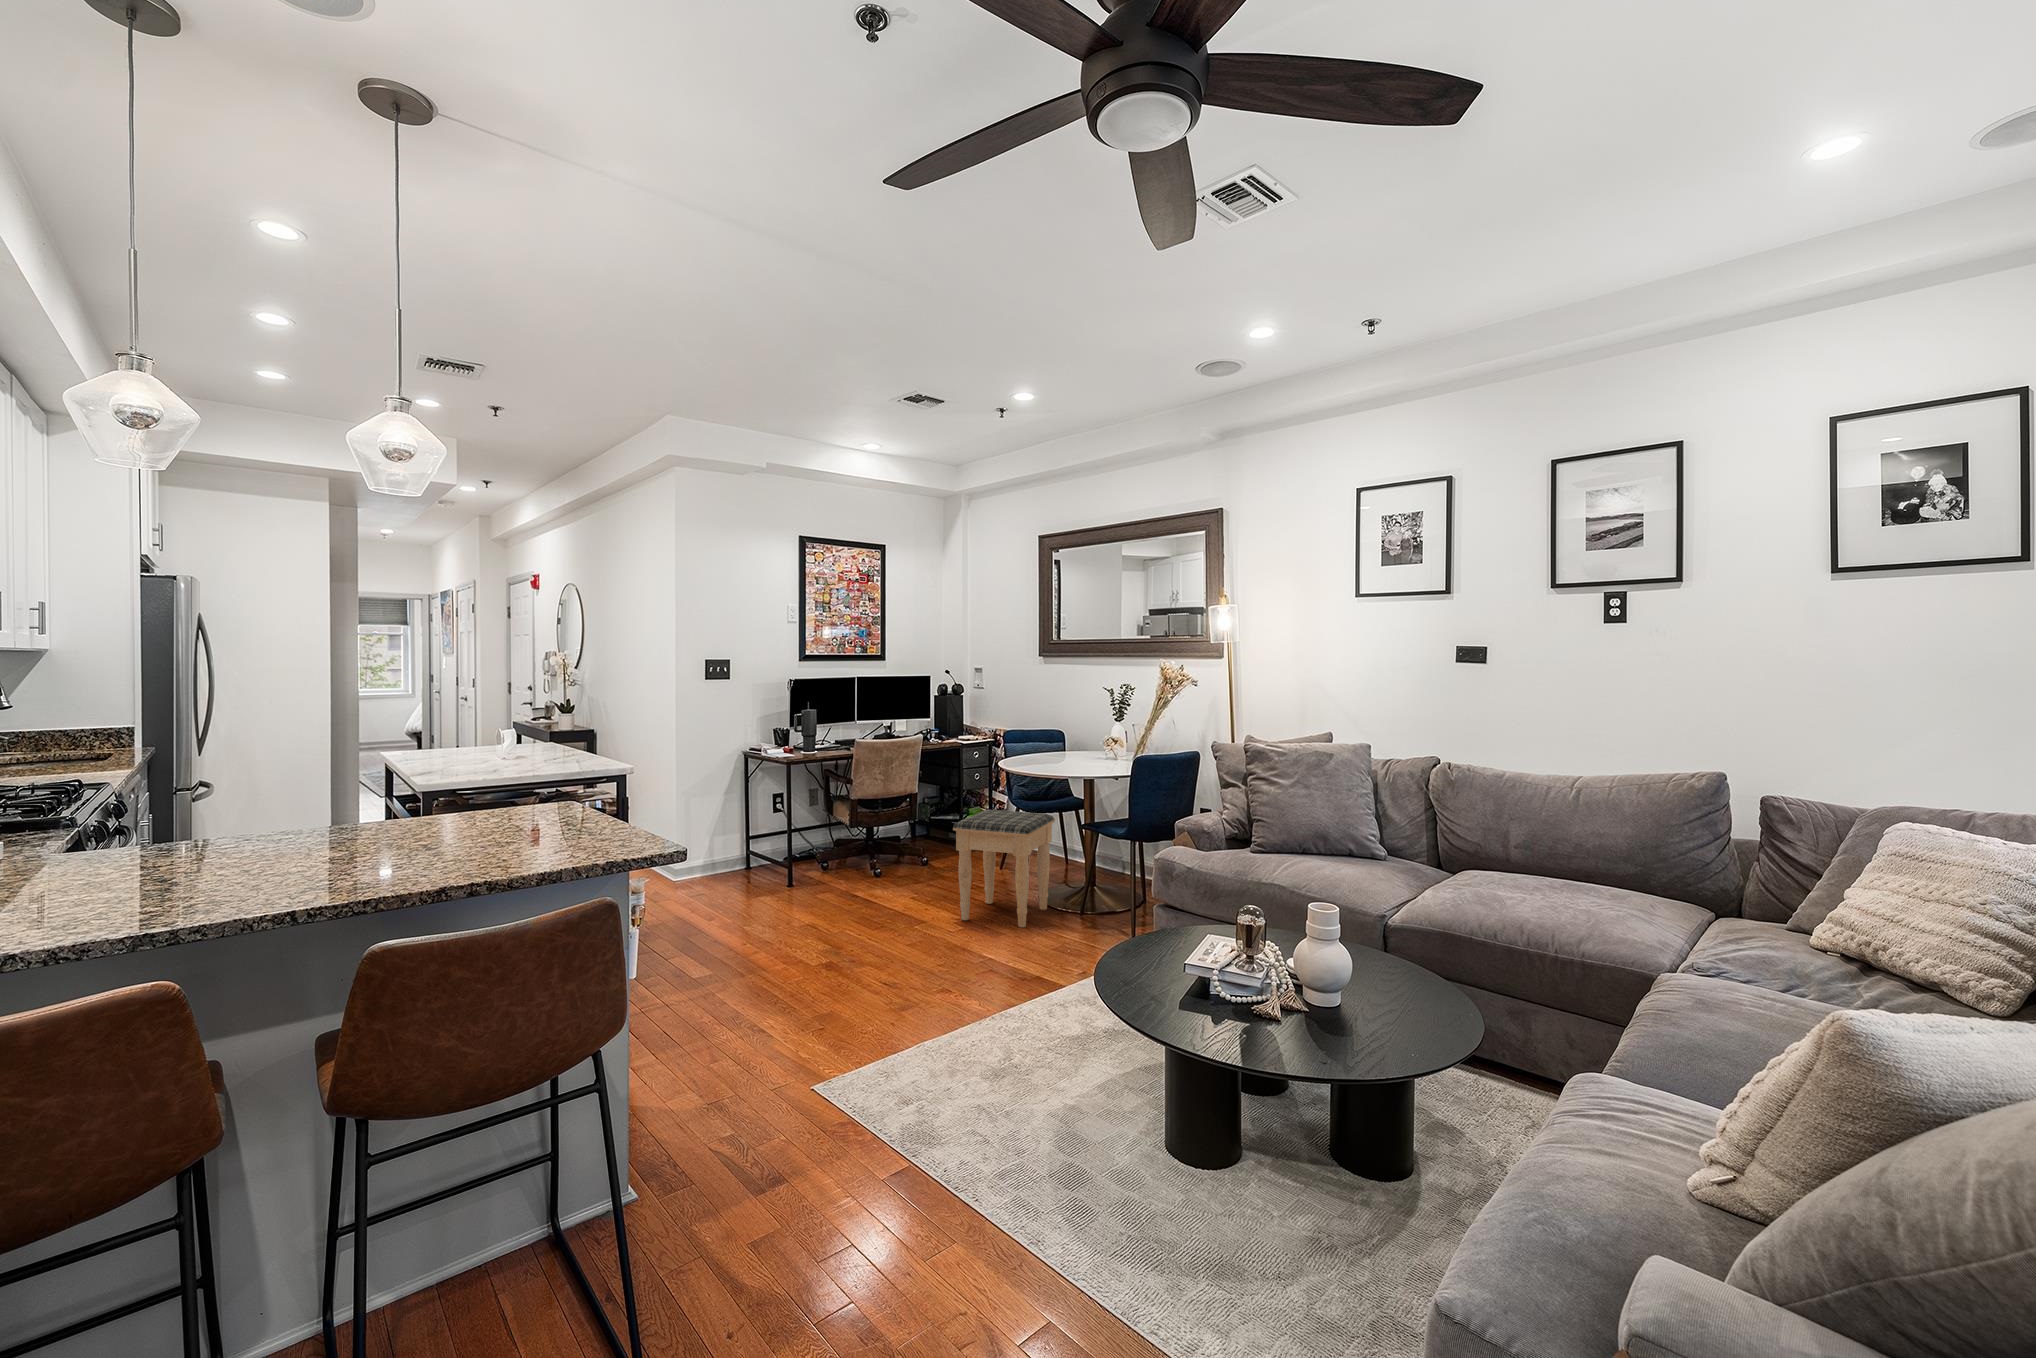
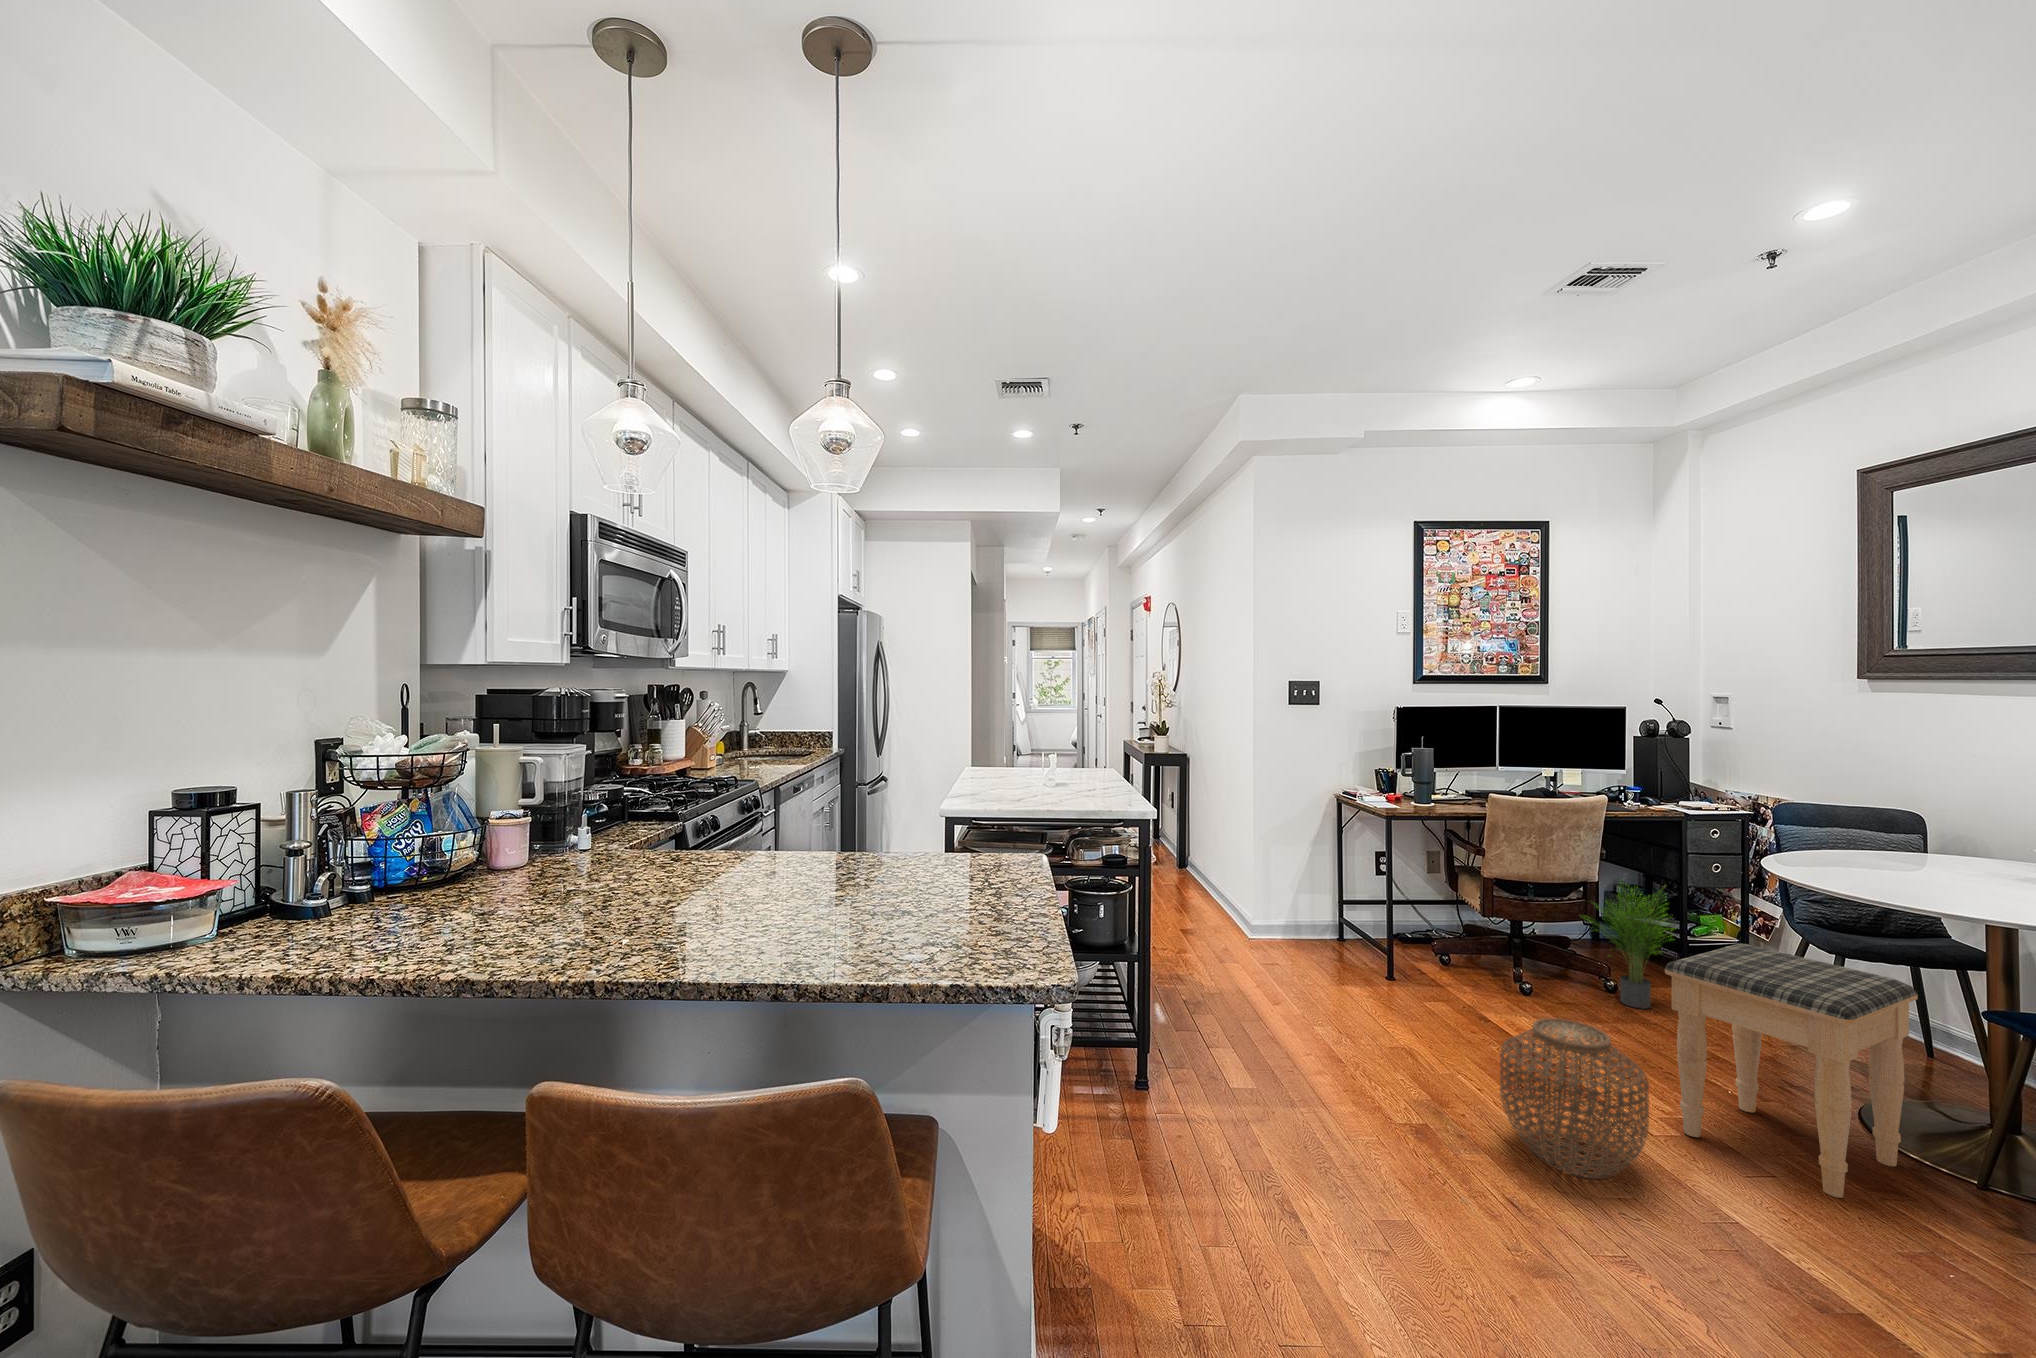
potted plant: none [903,787,962,869] -> present [1588,890,1672,1009]
woven basket: none [872,865,946,952] -> present [1500,1018,1649,1179]

